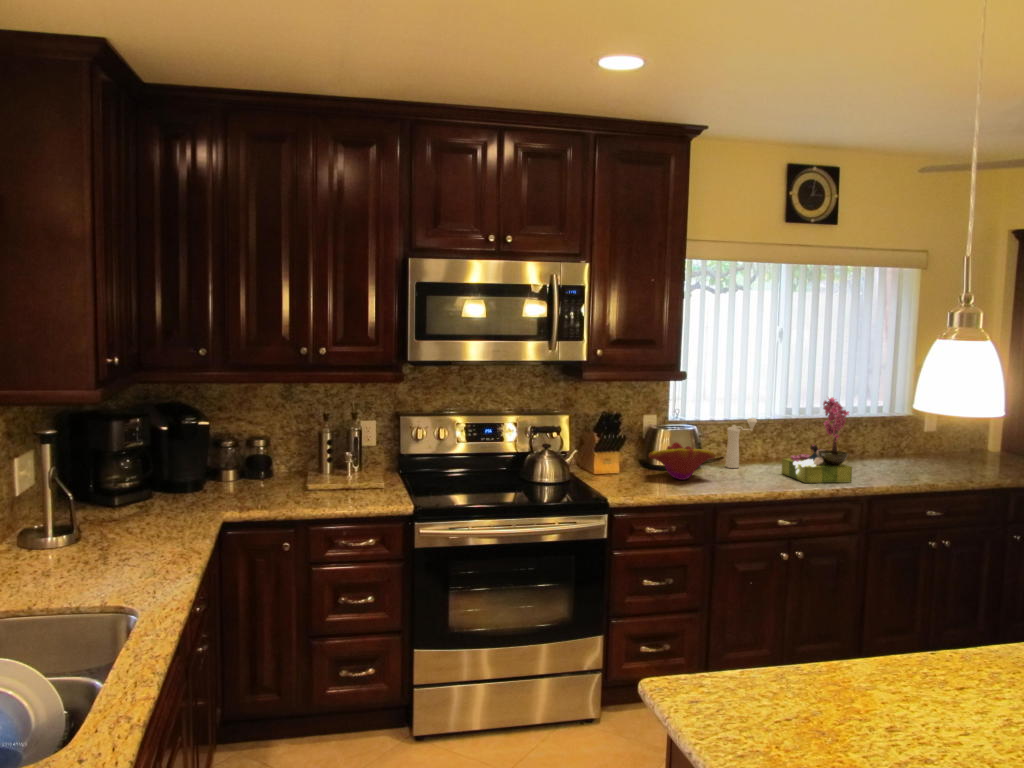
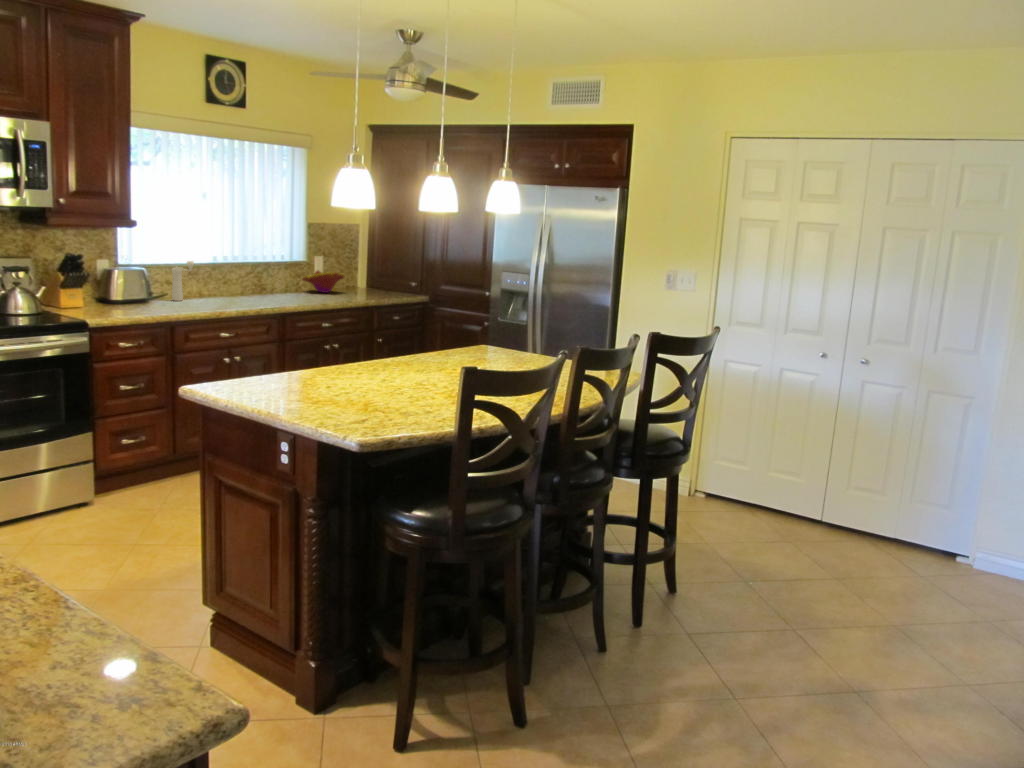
flower arrangement: present [782,397,852,483] -> none [218,242,271,306]
decorative bowl: present [649,442,715,480] -> present [302,271,345,293]

